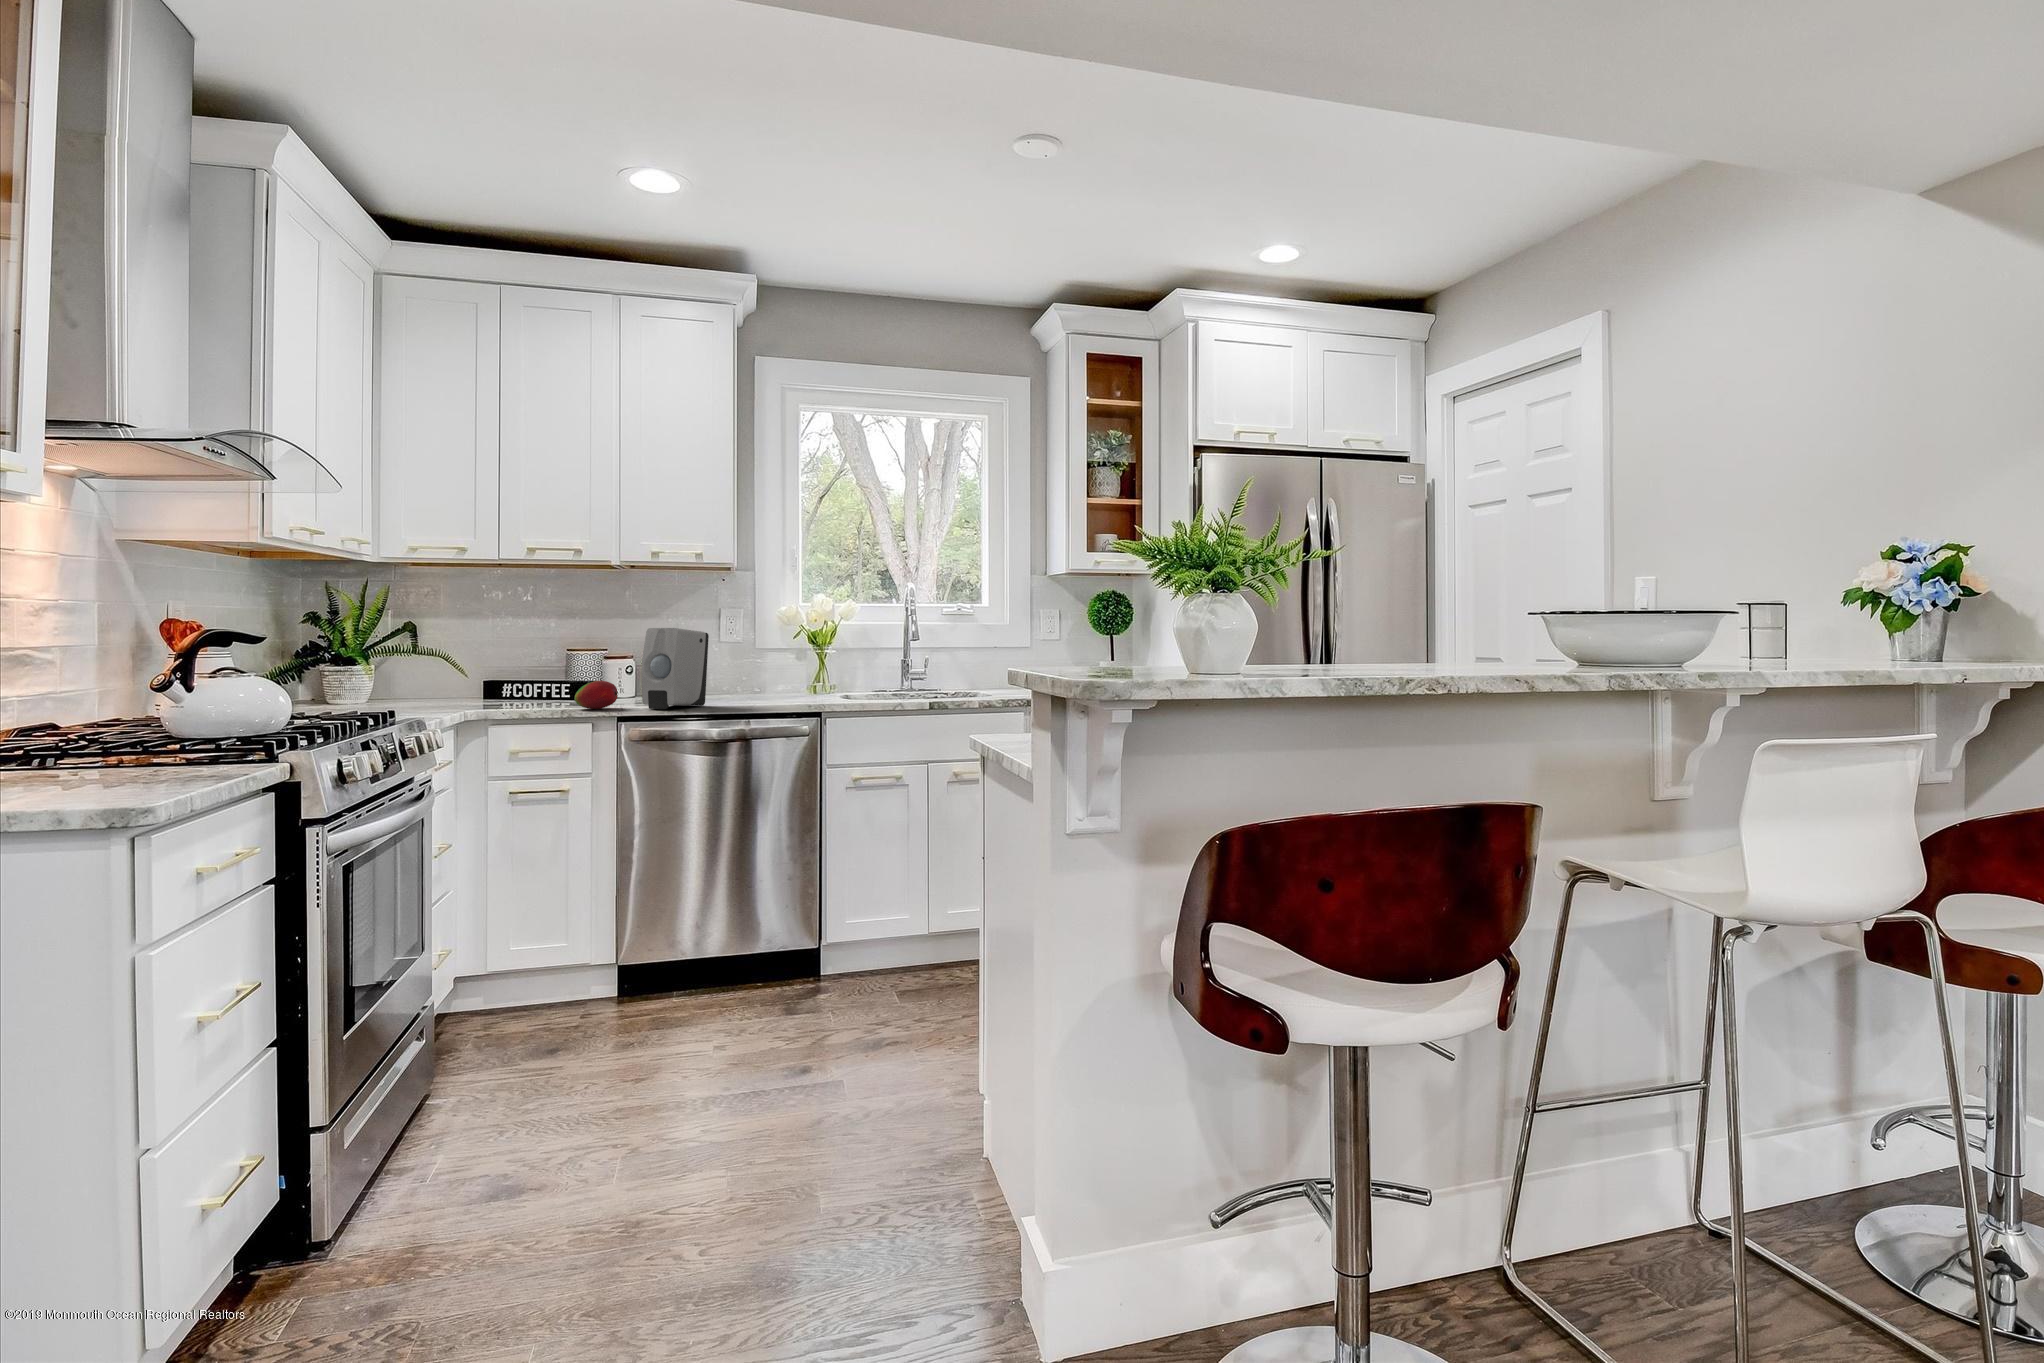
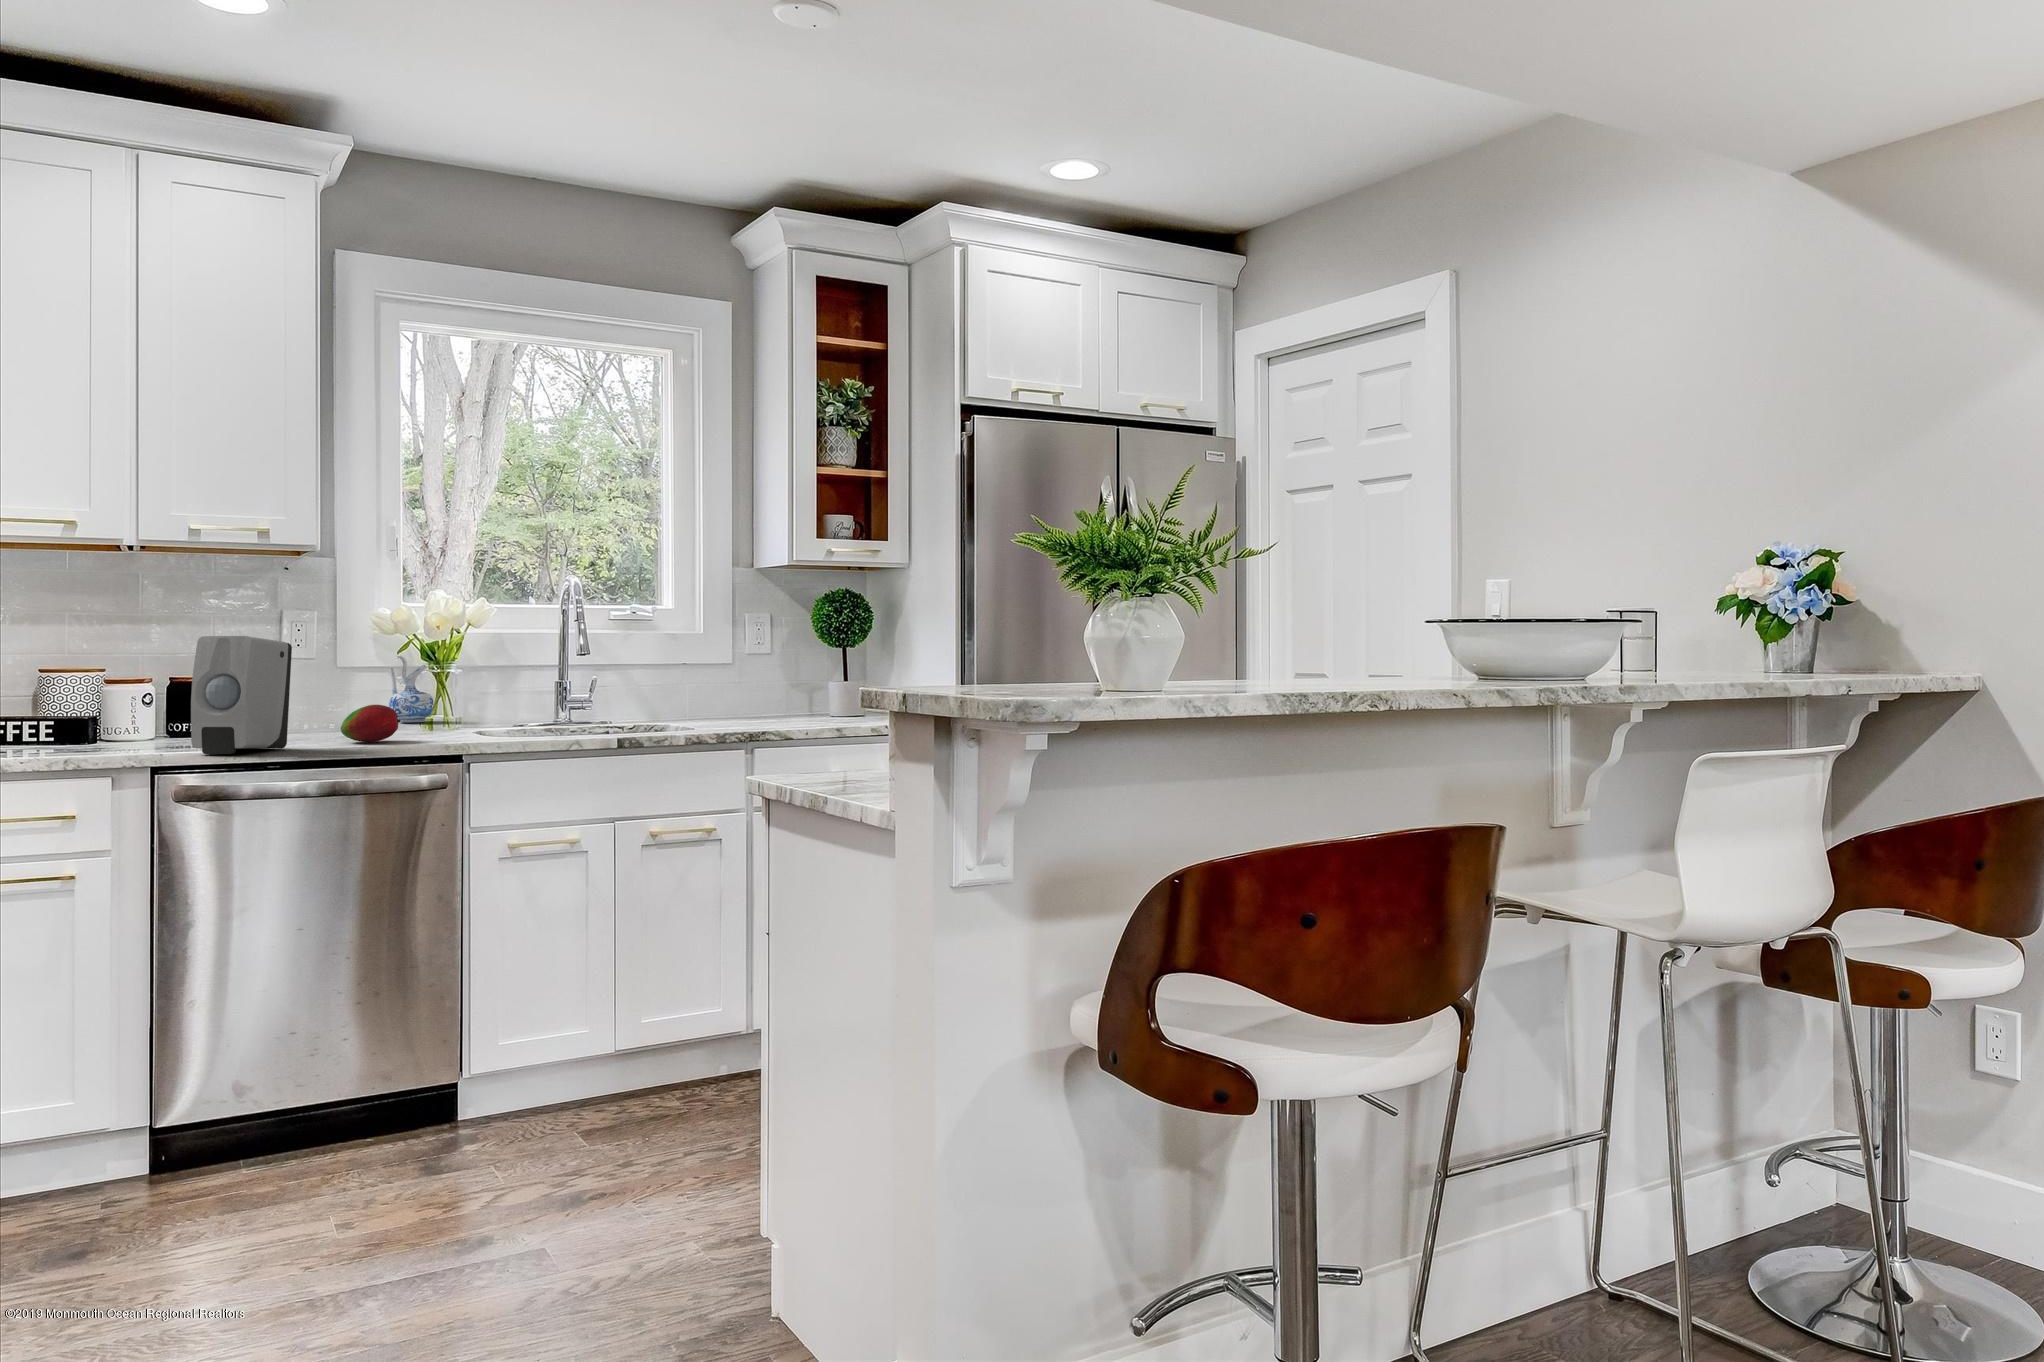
ceramic pitcher: none [789,641,818,688] -> present [389,656,433,722]
fruit: present [574,681,618,709] -> present [341,705,400,742]

